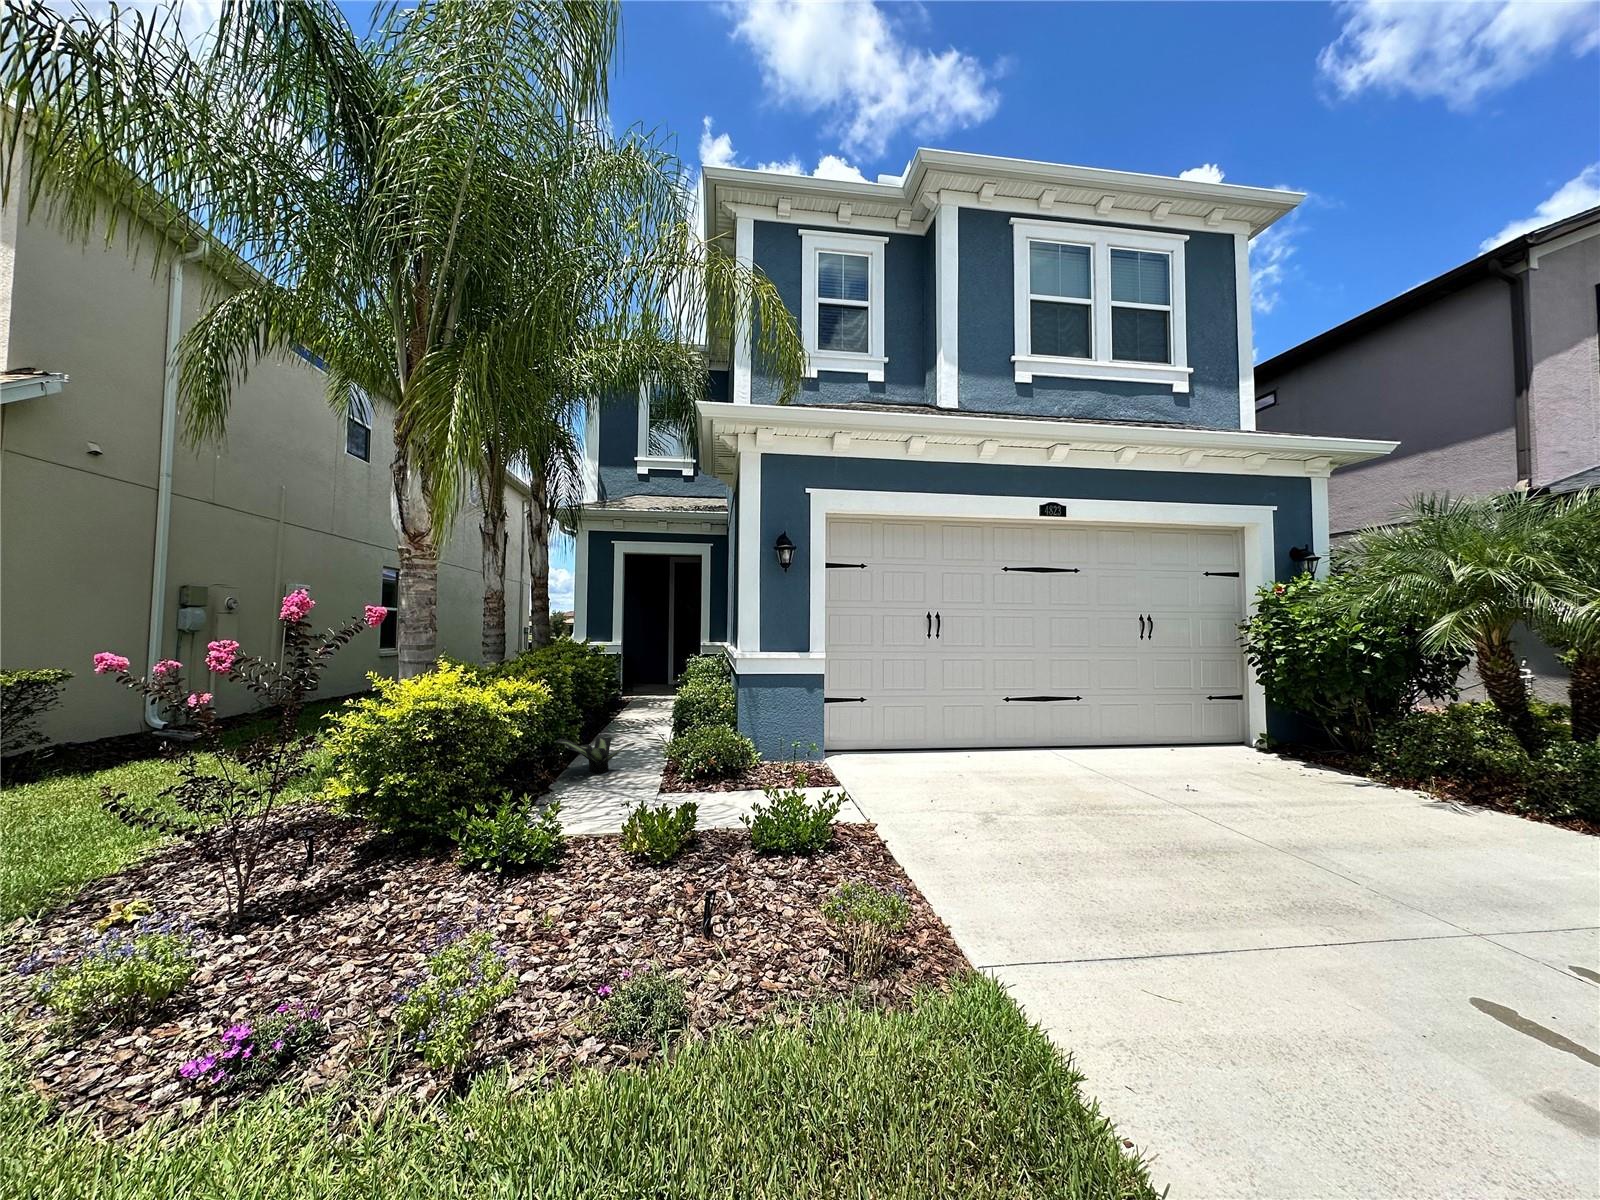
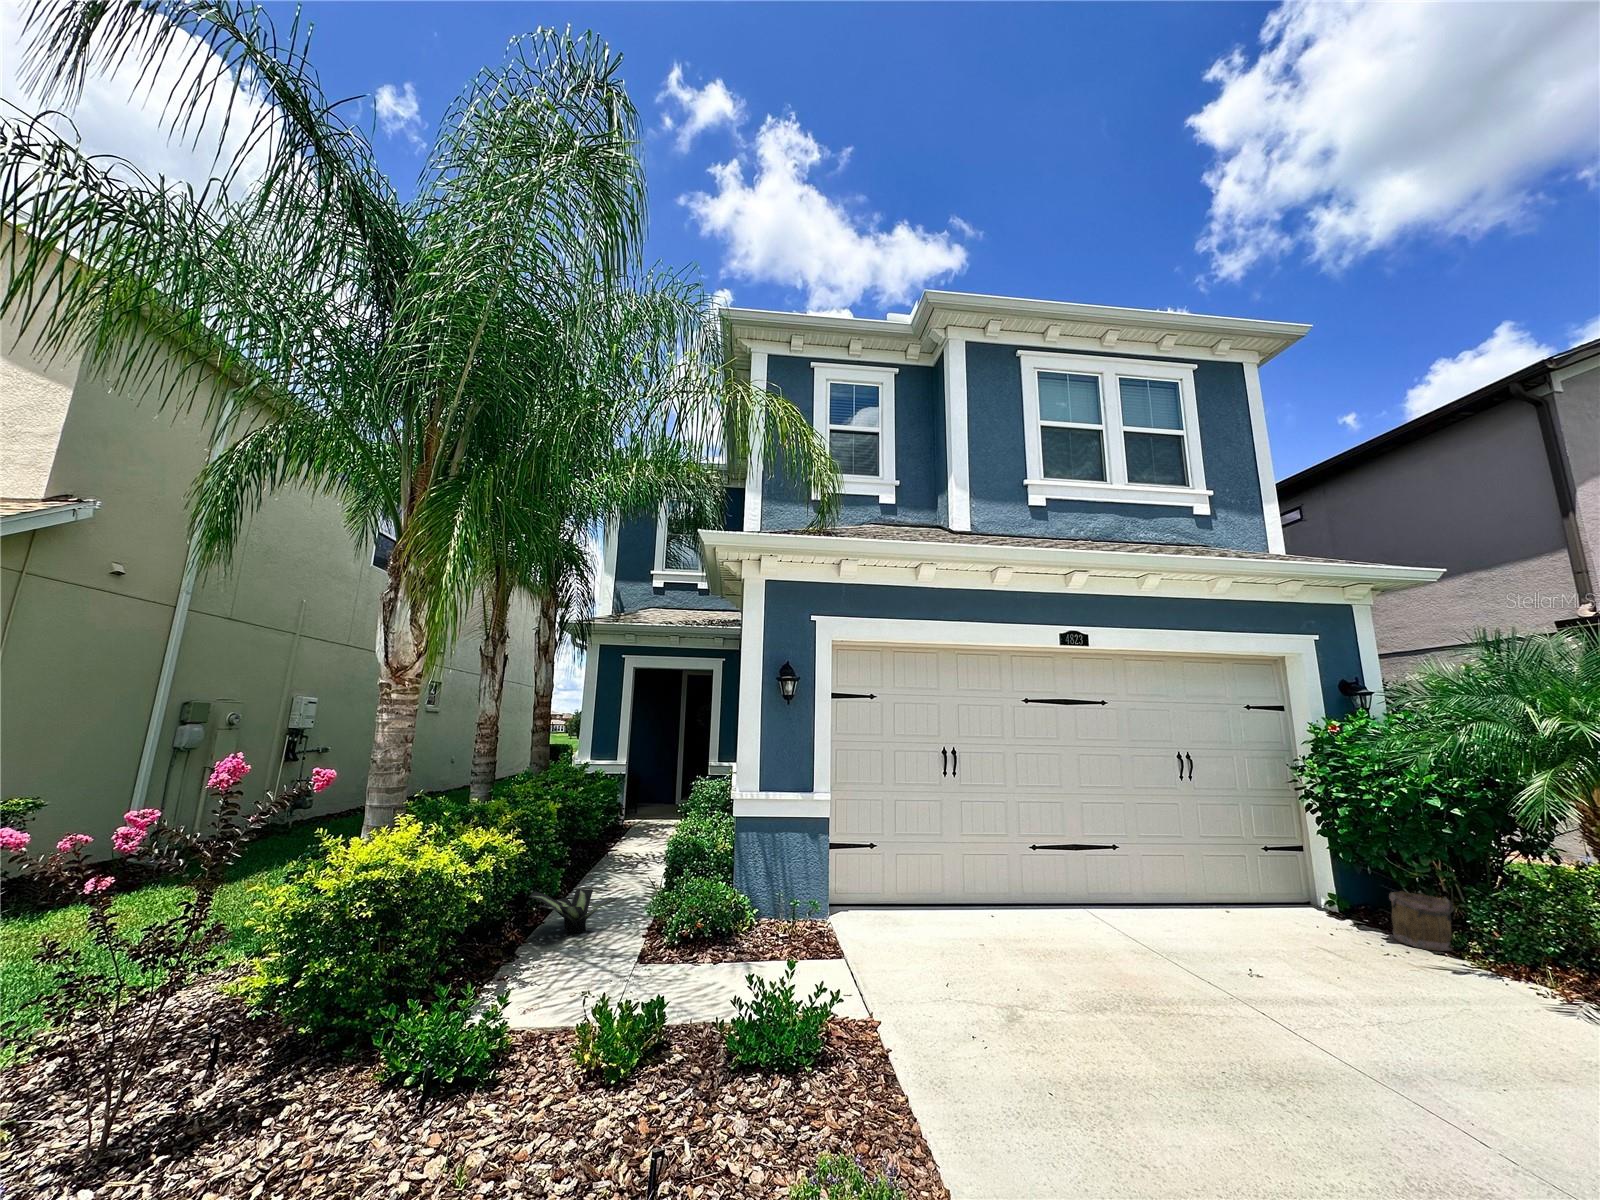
bucket: none [1311,727,1366,773] -> present [1389,891,1454,951]

